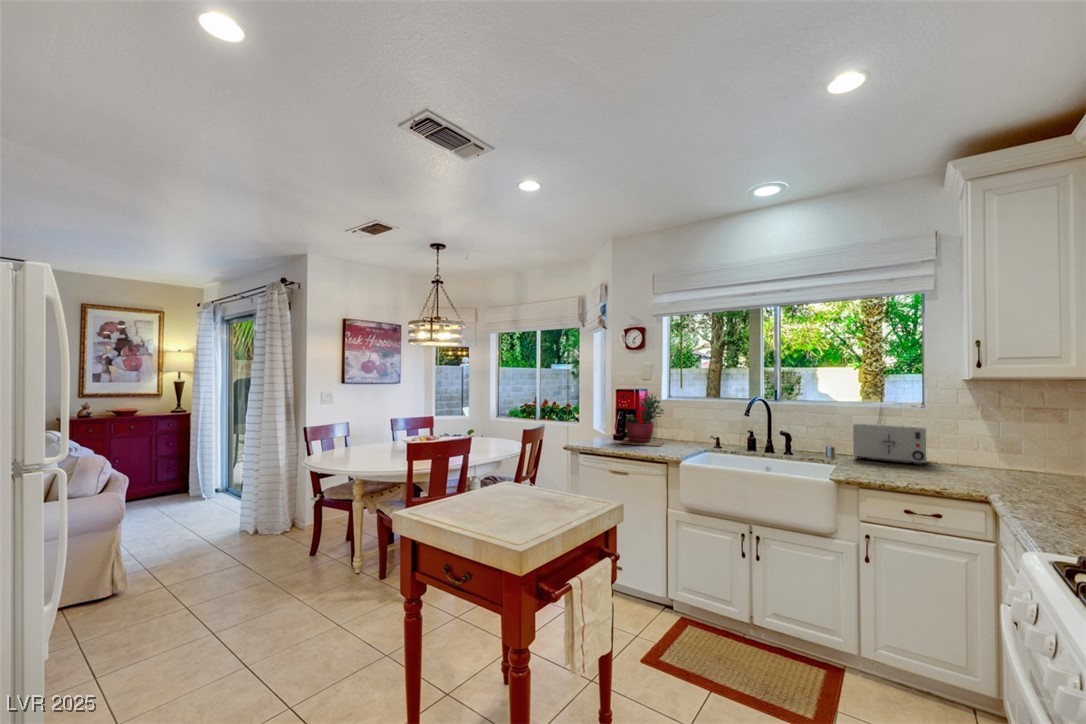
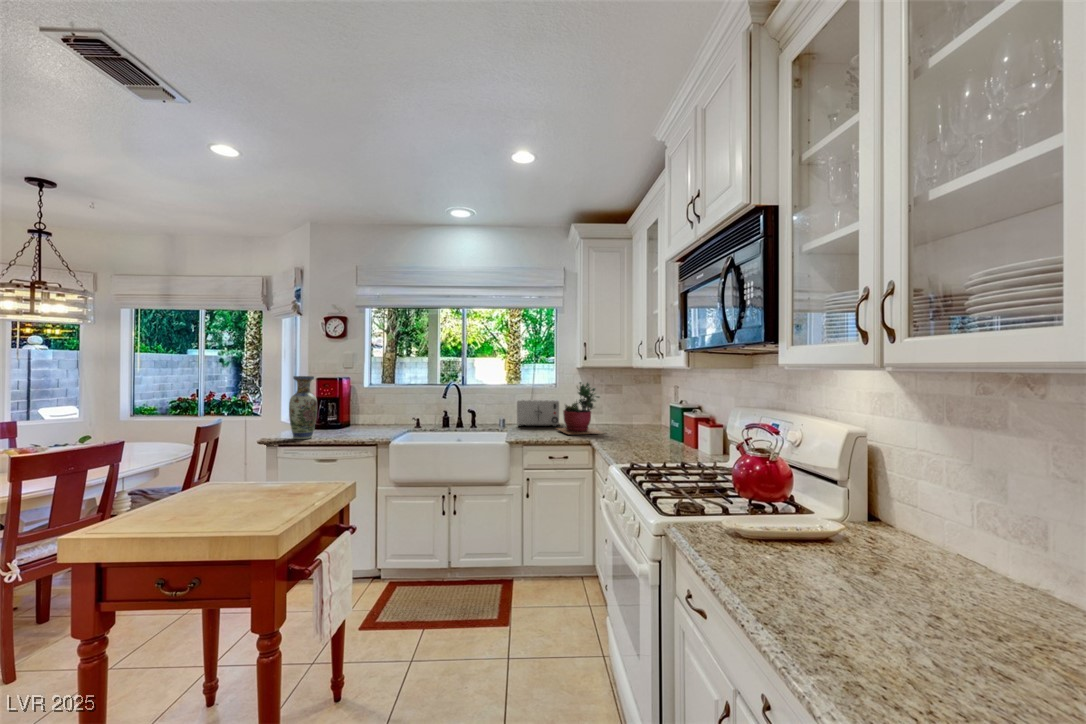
vase: none [588,387,613,449] -> present [289,376,317,439]
succulent plant: present [620,394,664,446] -> present [558,382,604,434]

